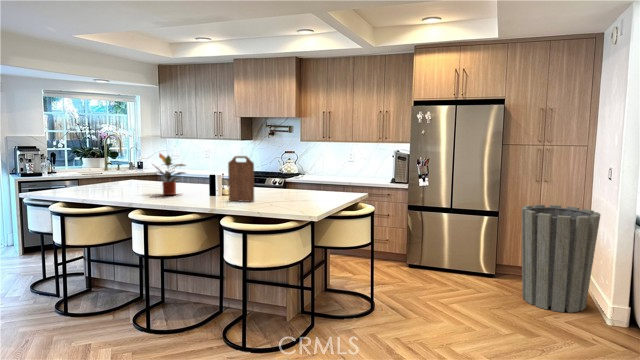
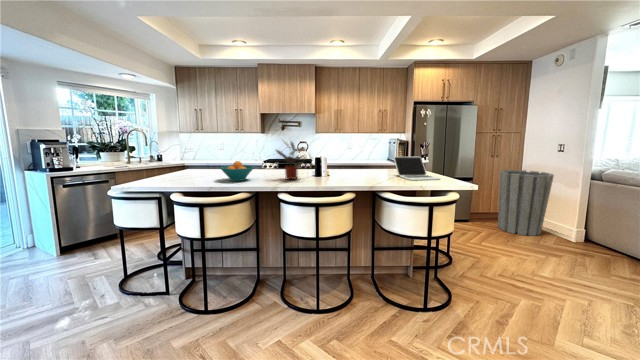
cutting board: present [228,156,254,202] -> none [361,139,385,180]
fruit bowl: none [105,174,140,193] -> present [220,161,254,181]
laptop: none [278,177,324,207] -> present [394,156,440,181]

